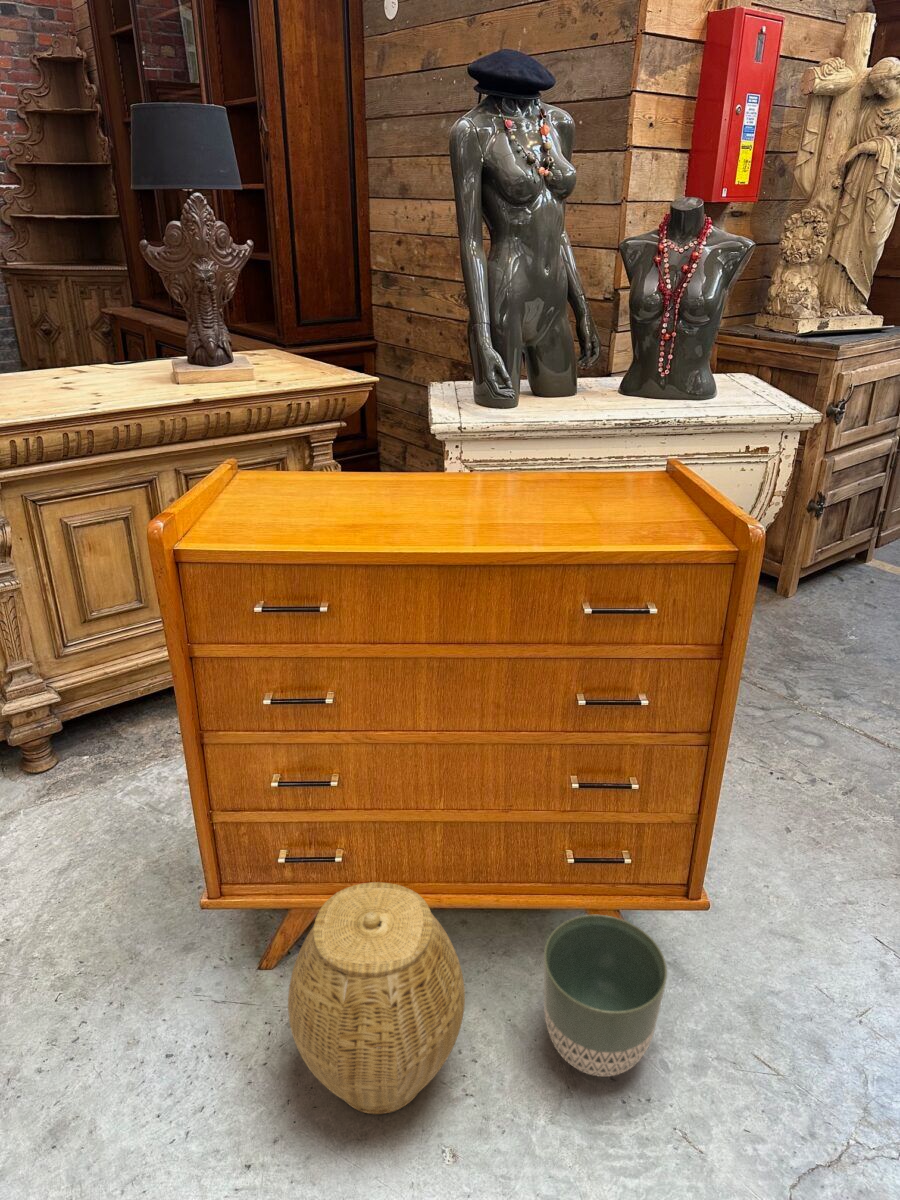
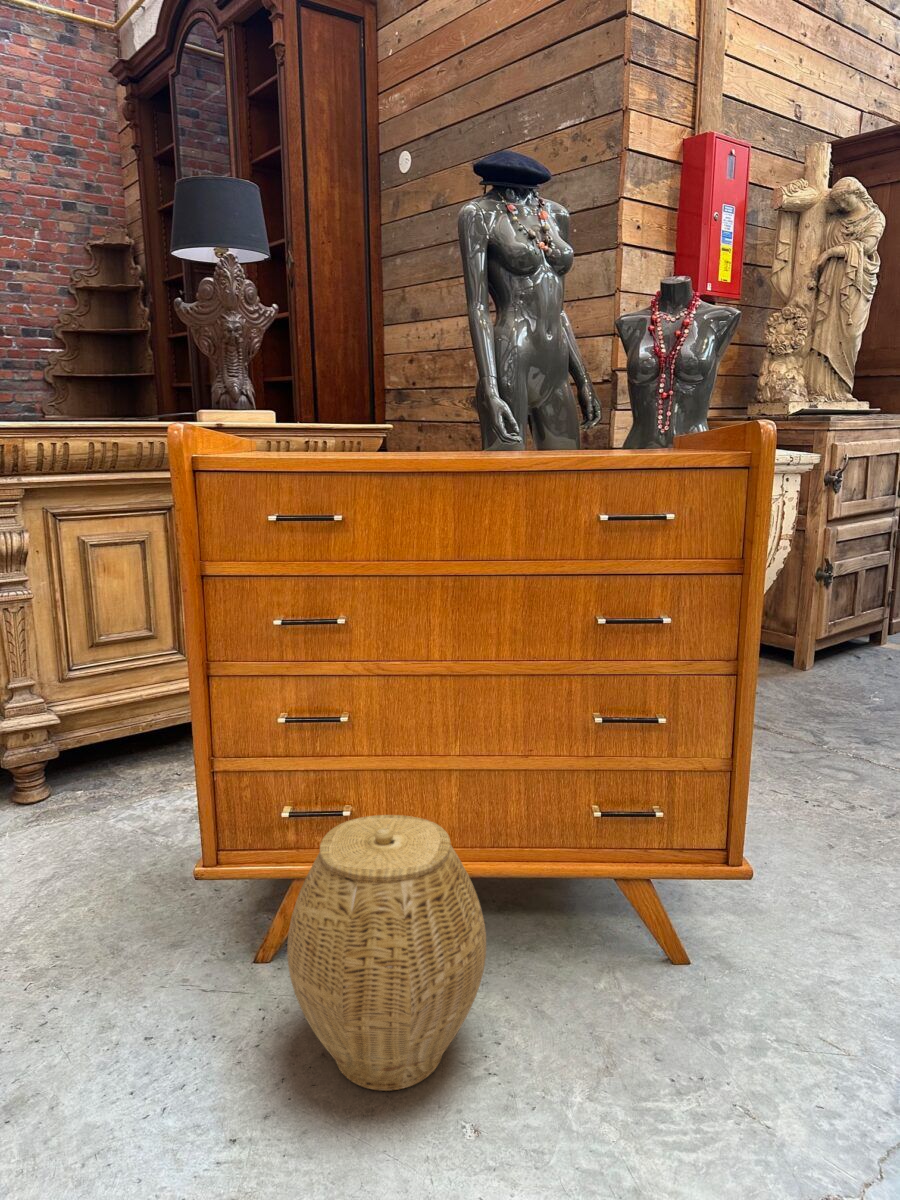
planter: present [544,915,667,1077] -> none [574,870,713,1051]

